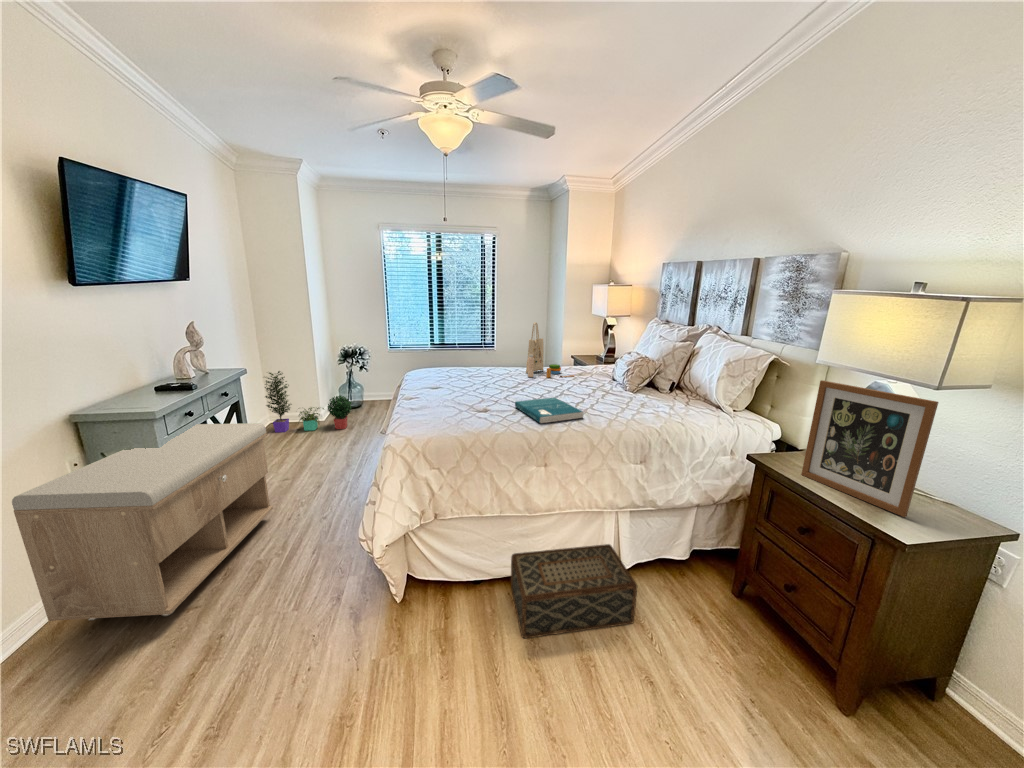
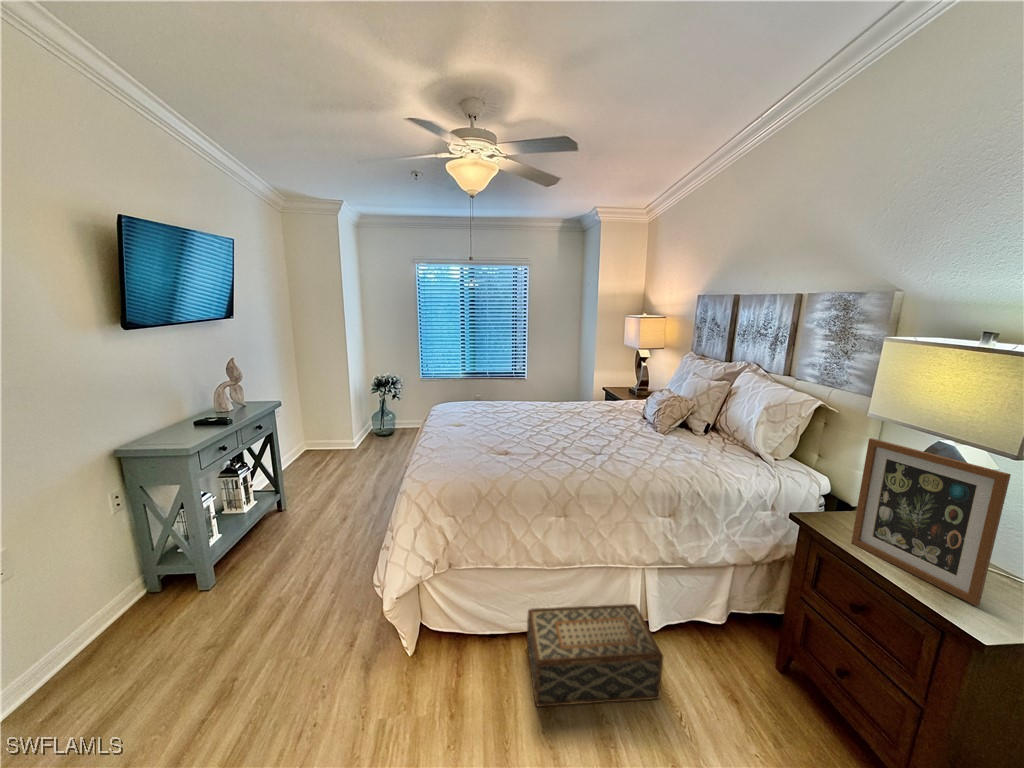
tote bag: present [526,322,574,378] -> none [552,356,603,414]
potted plant: present [265,371,352,432] -> none [296,400,381,461]
book: present [515,398,584,423] -> none [536,439,607,470]
storage bench: present [12,423,273,621] -> none [61,457,297,652]

